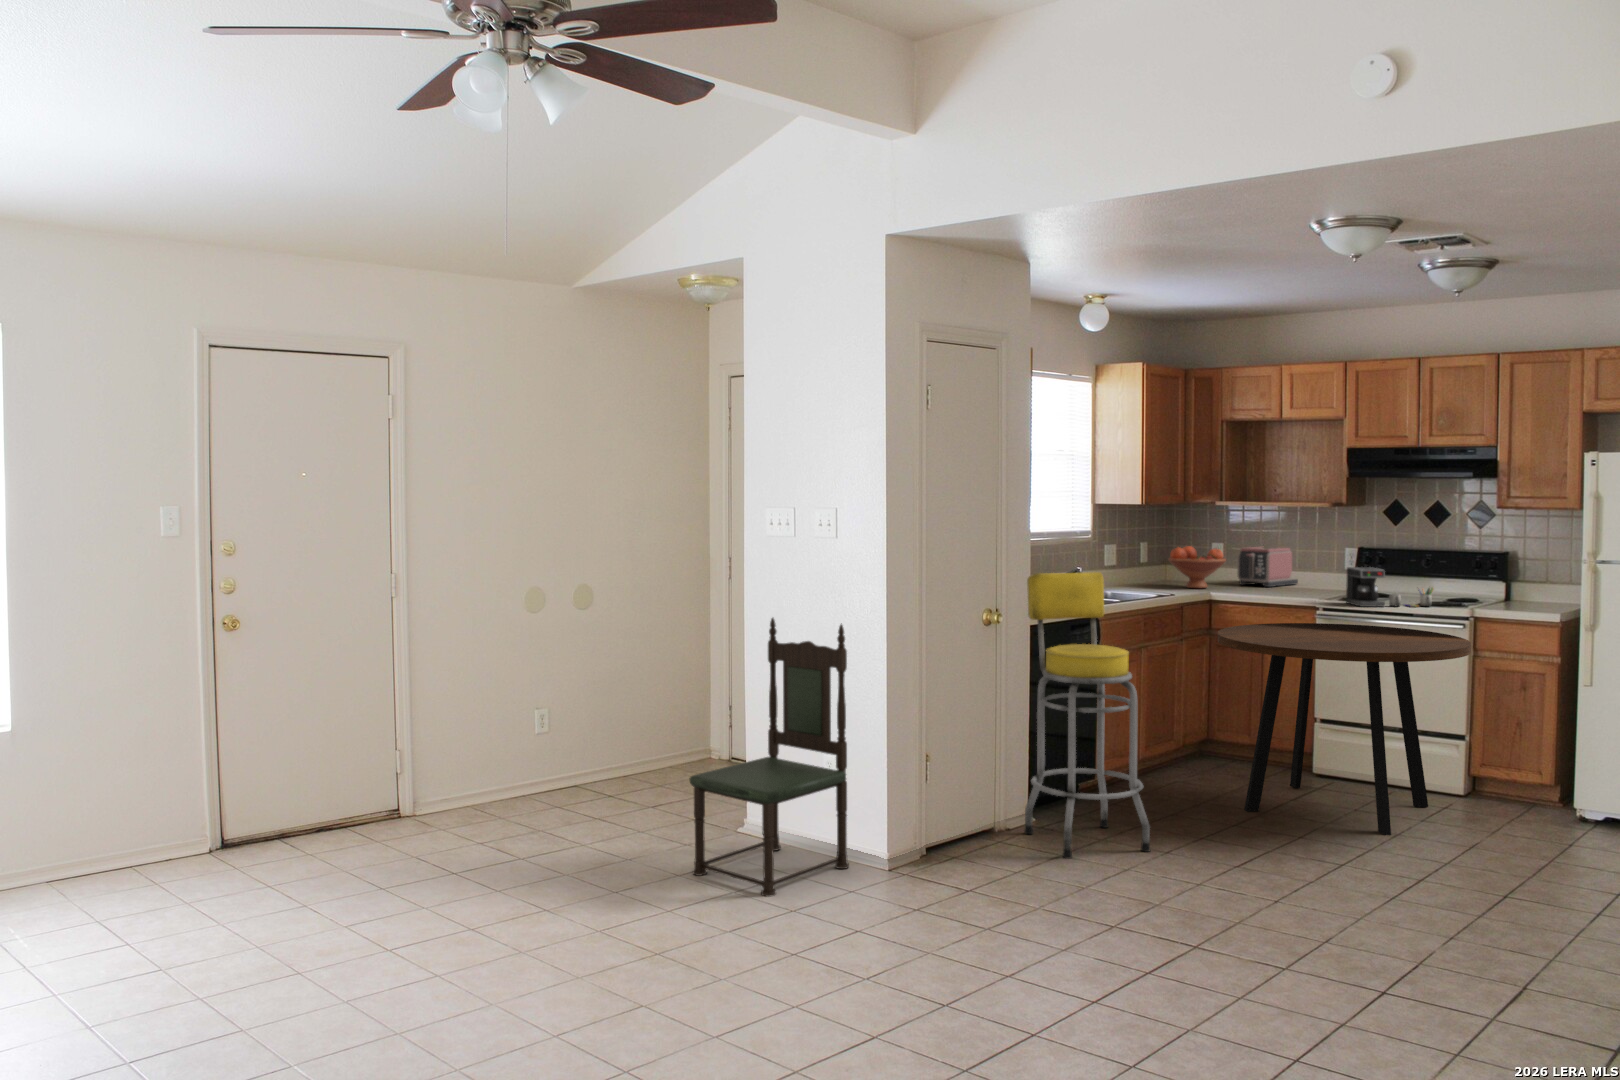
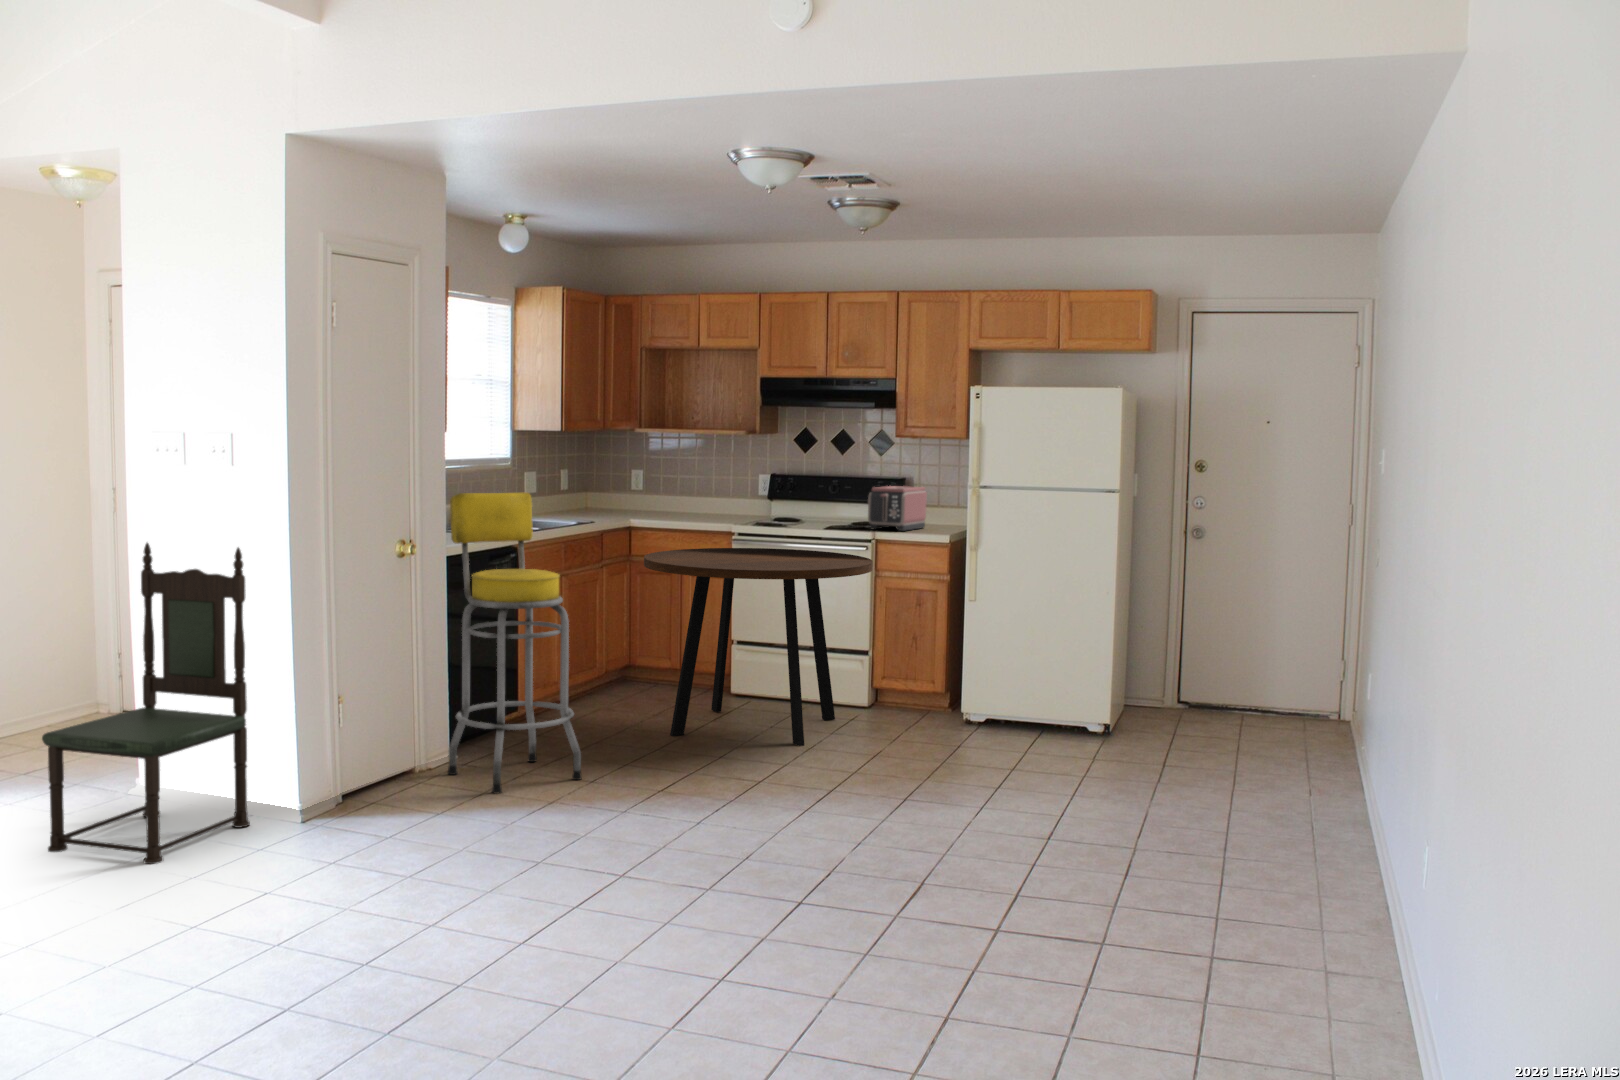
fruit bowl: present [1168,546,1226,588] -> none [590,473,649,516]
toaster: present [1237,546,1298,587] -> present [868,486,927,531]
coffee maker: present [1346,567,1433,607] -> none [763,493,841,531]

